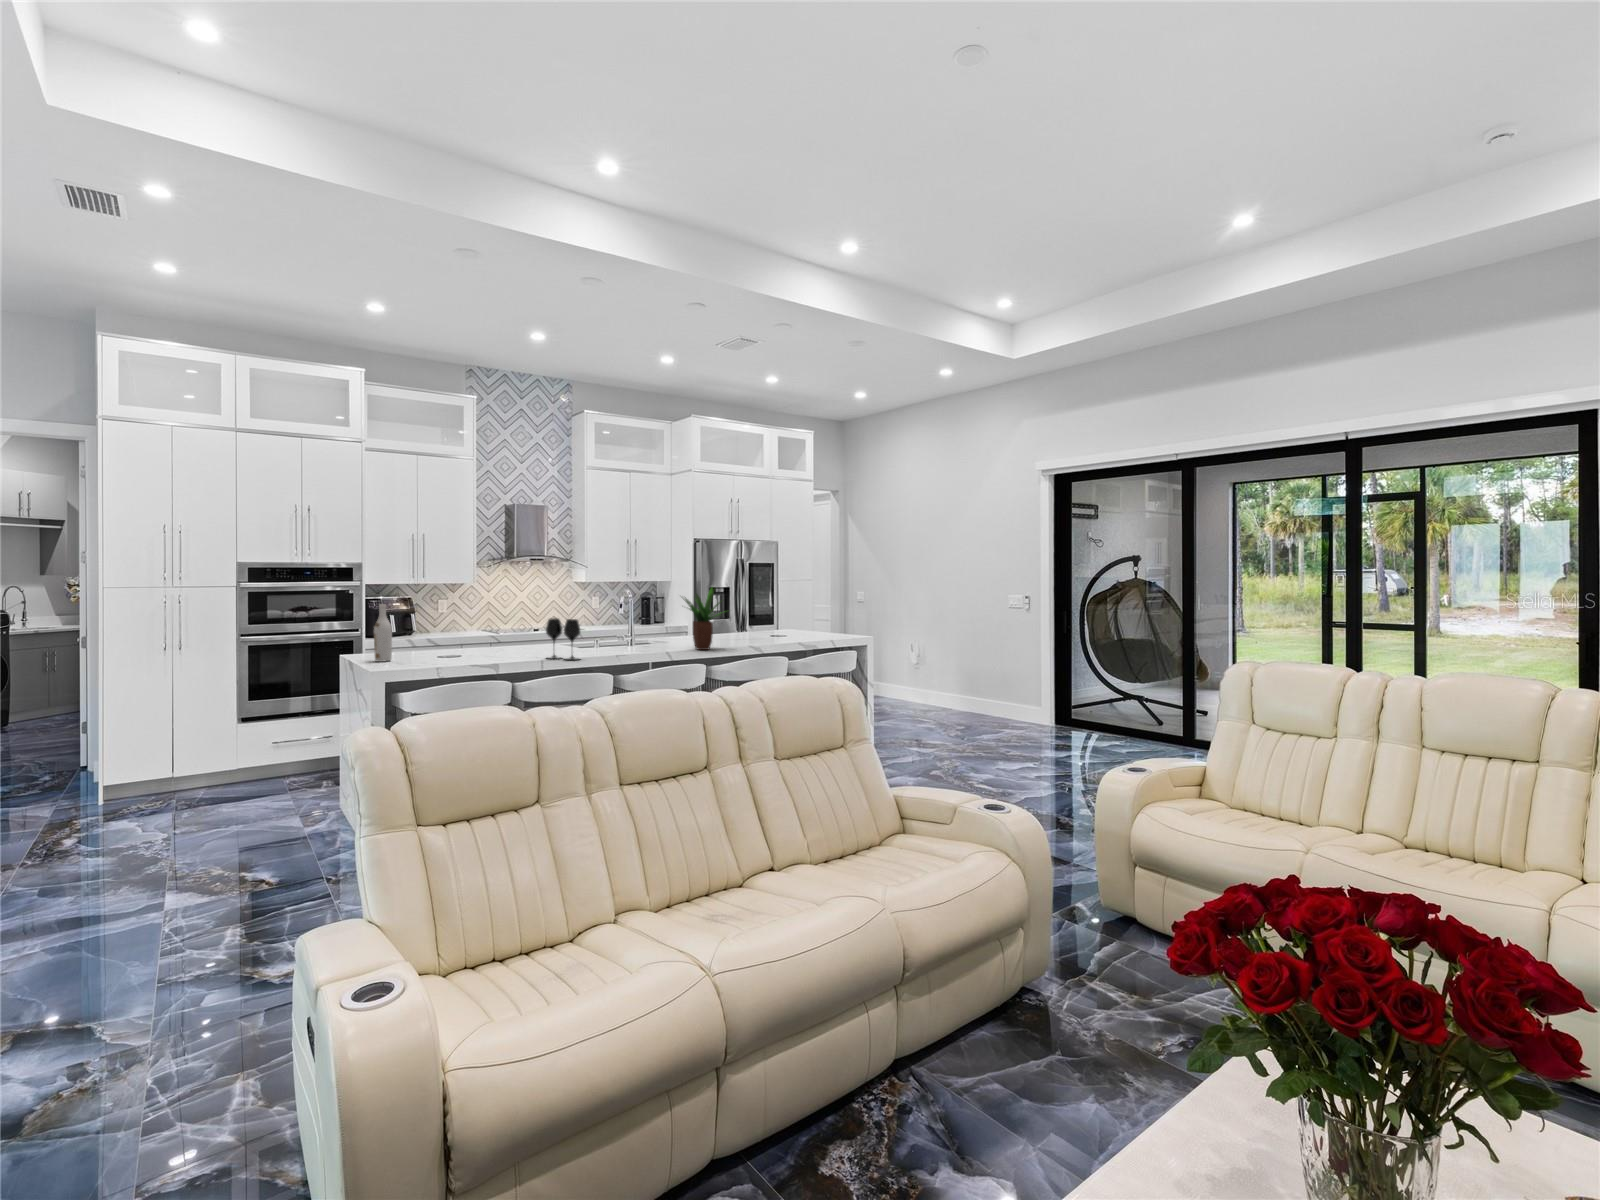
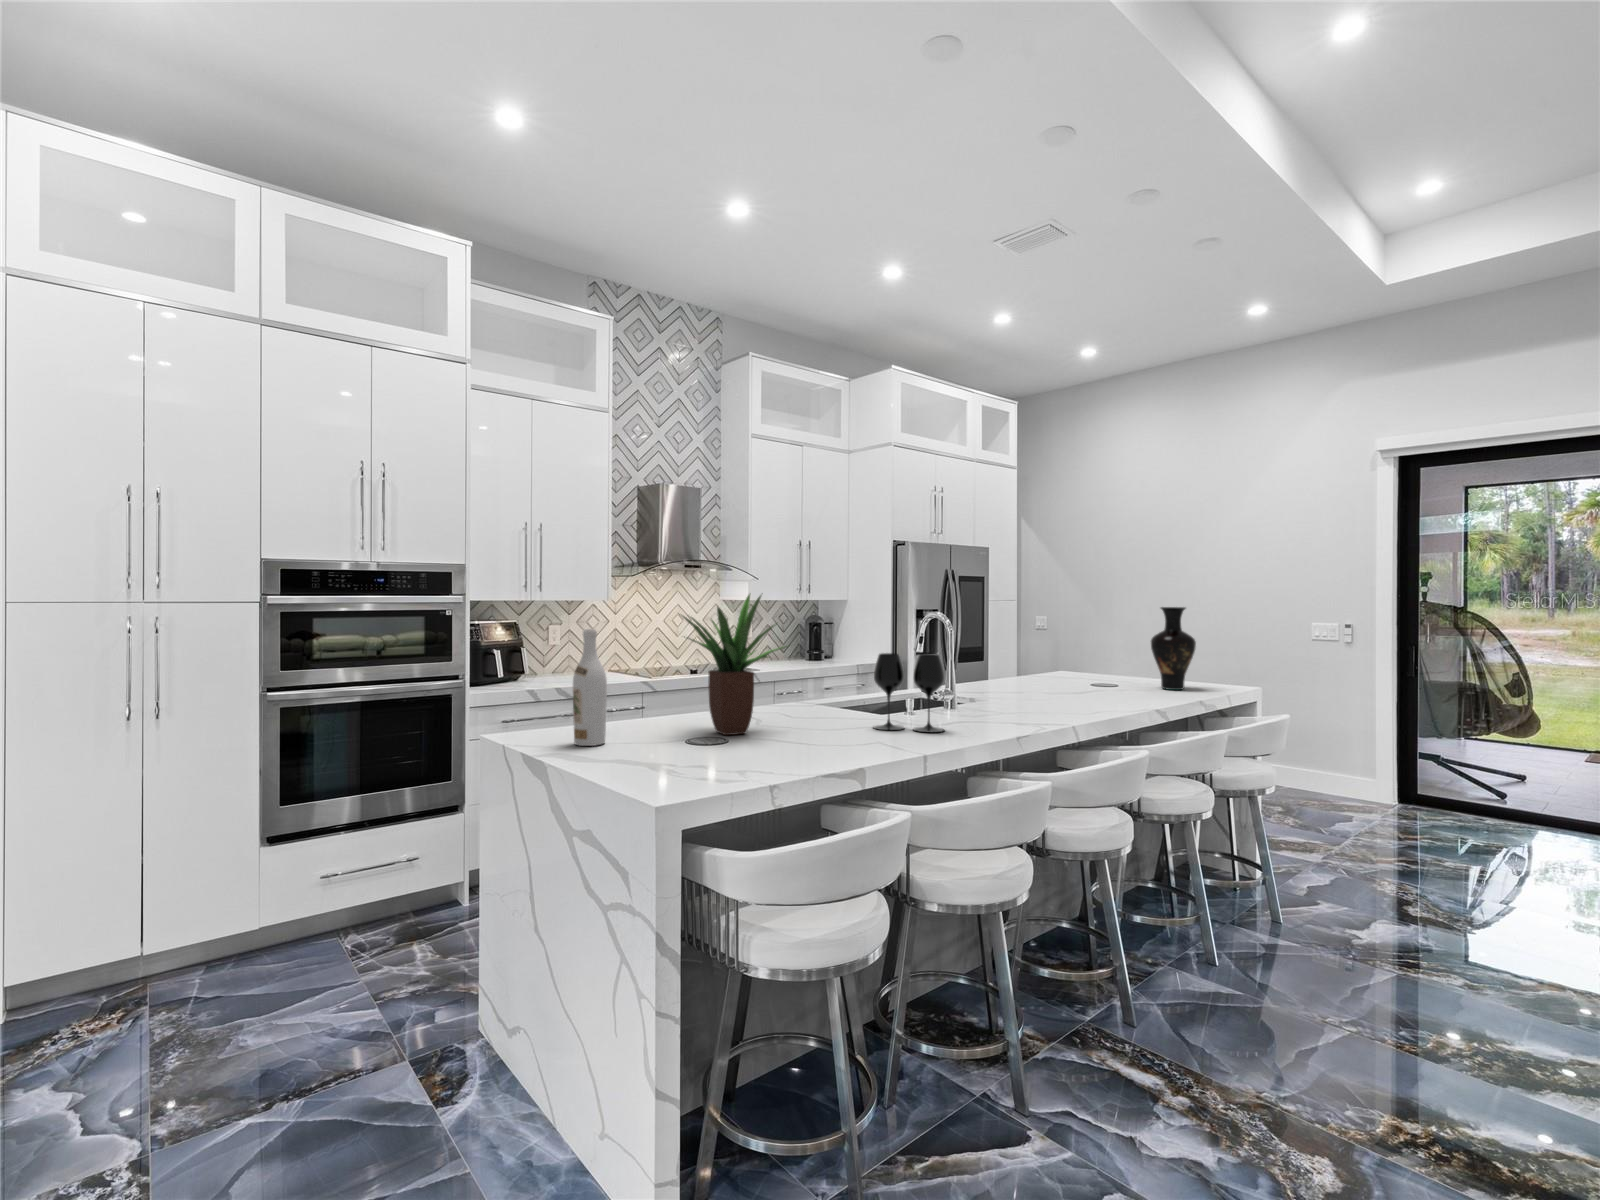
potted plant: present [685,588,725,650] -> present [682,595,785,735]
vase: none [788,592,814,645] -> present [1151,607,1196,690]

